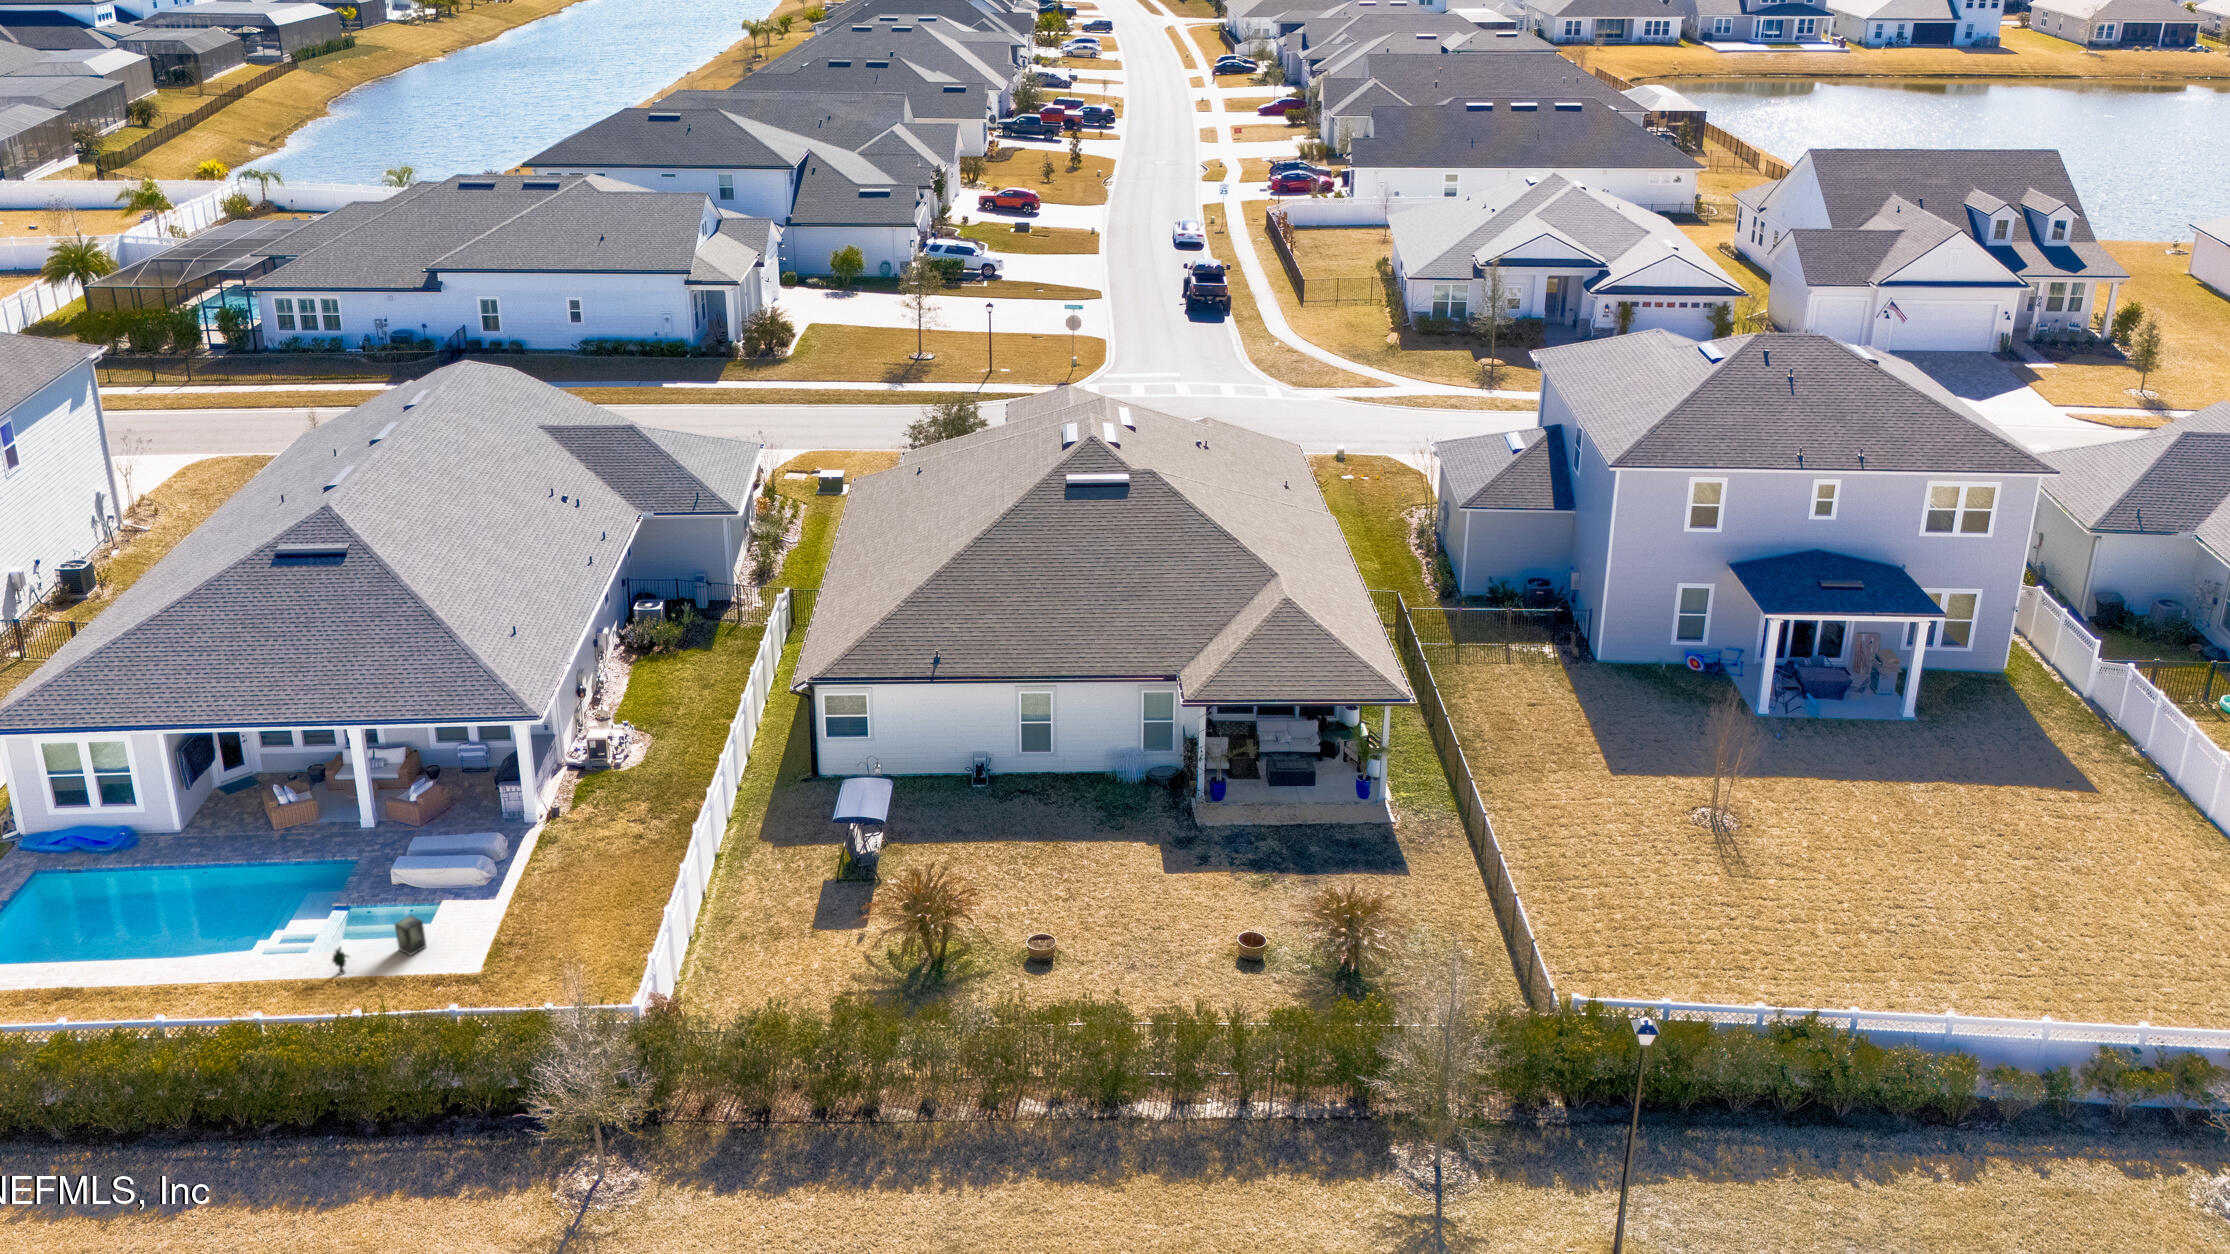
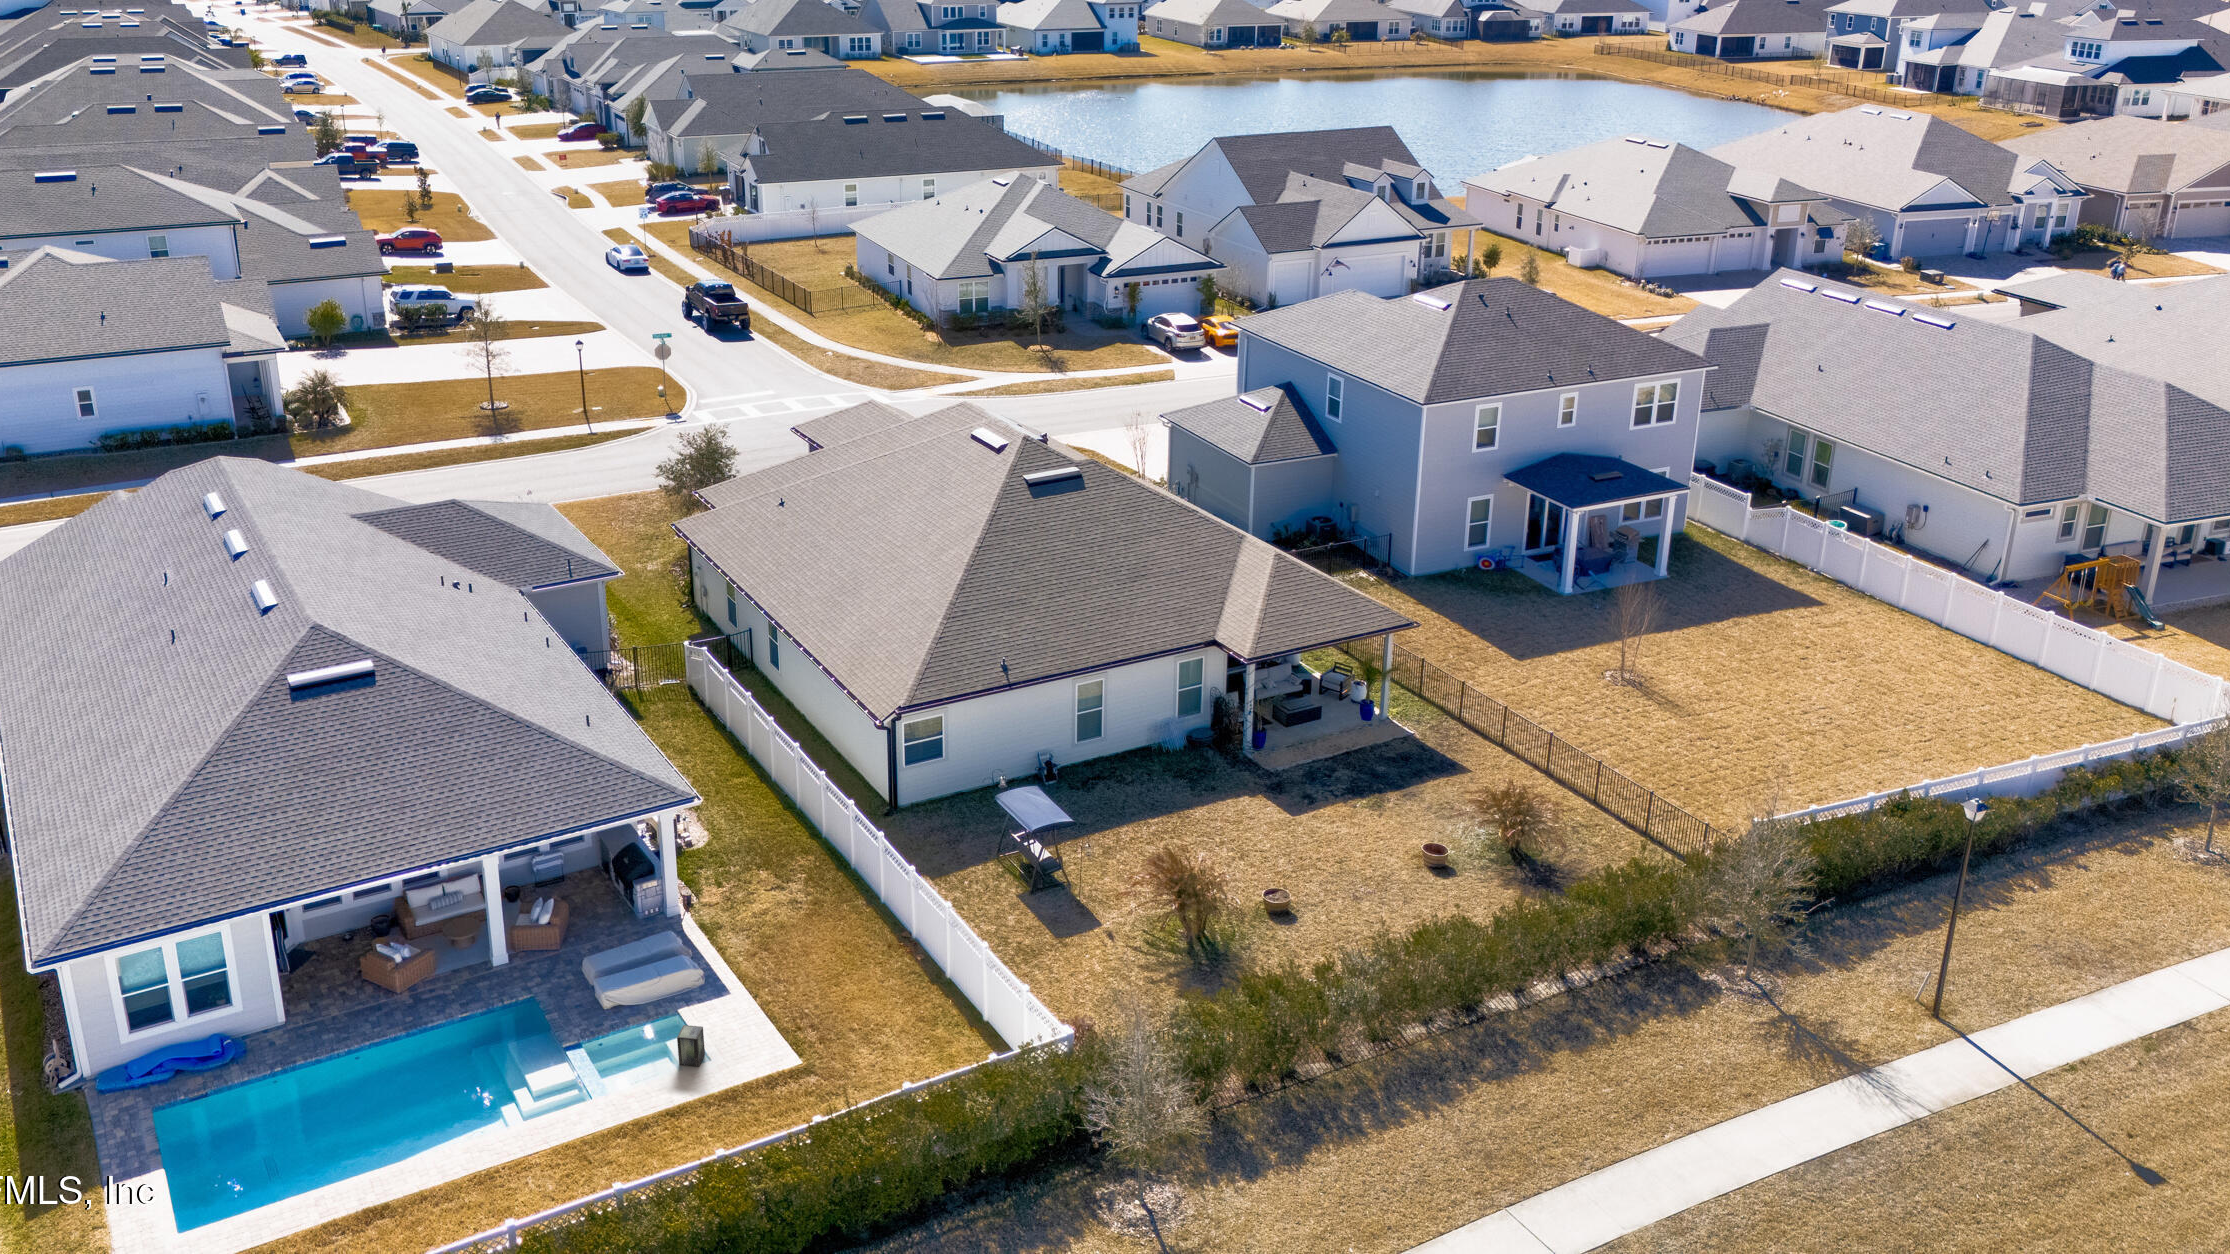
decorative plant: present [332,948,348,974] -> none [634,1073,655,1104]

